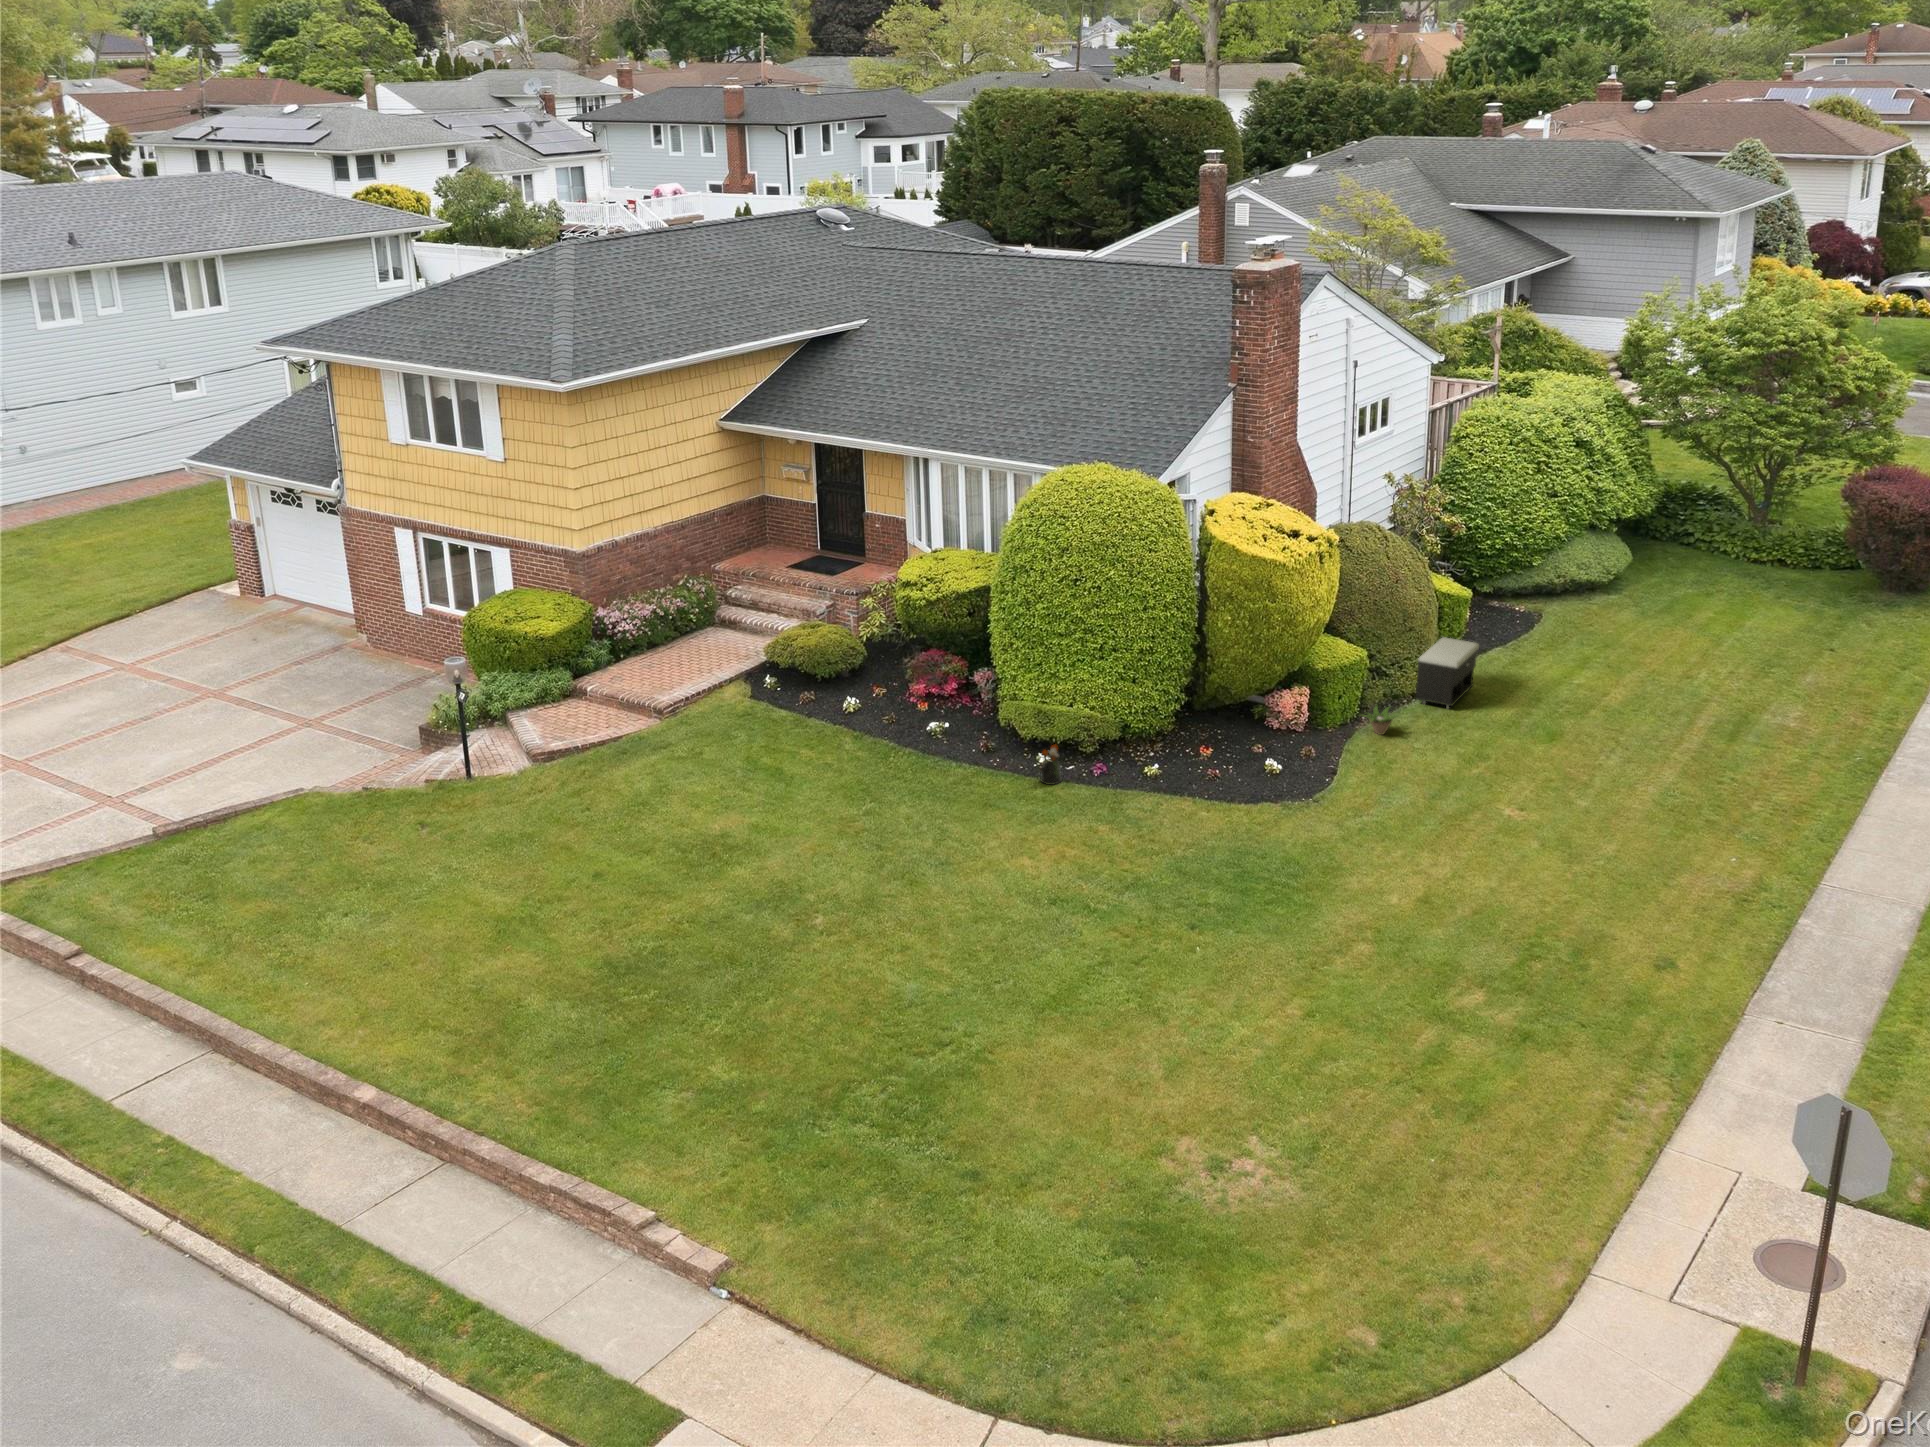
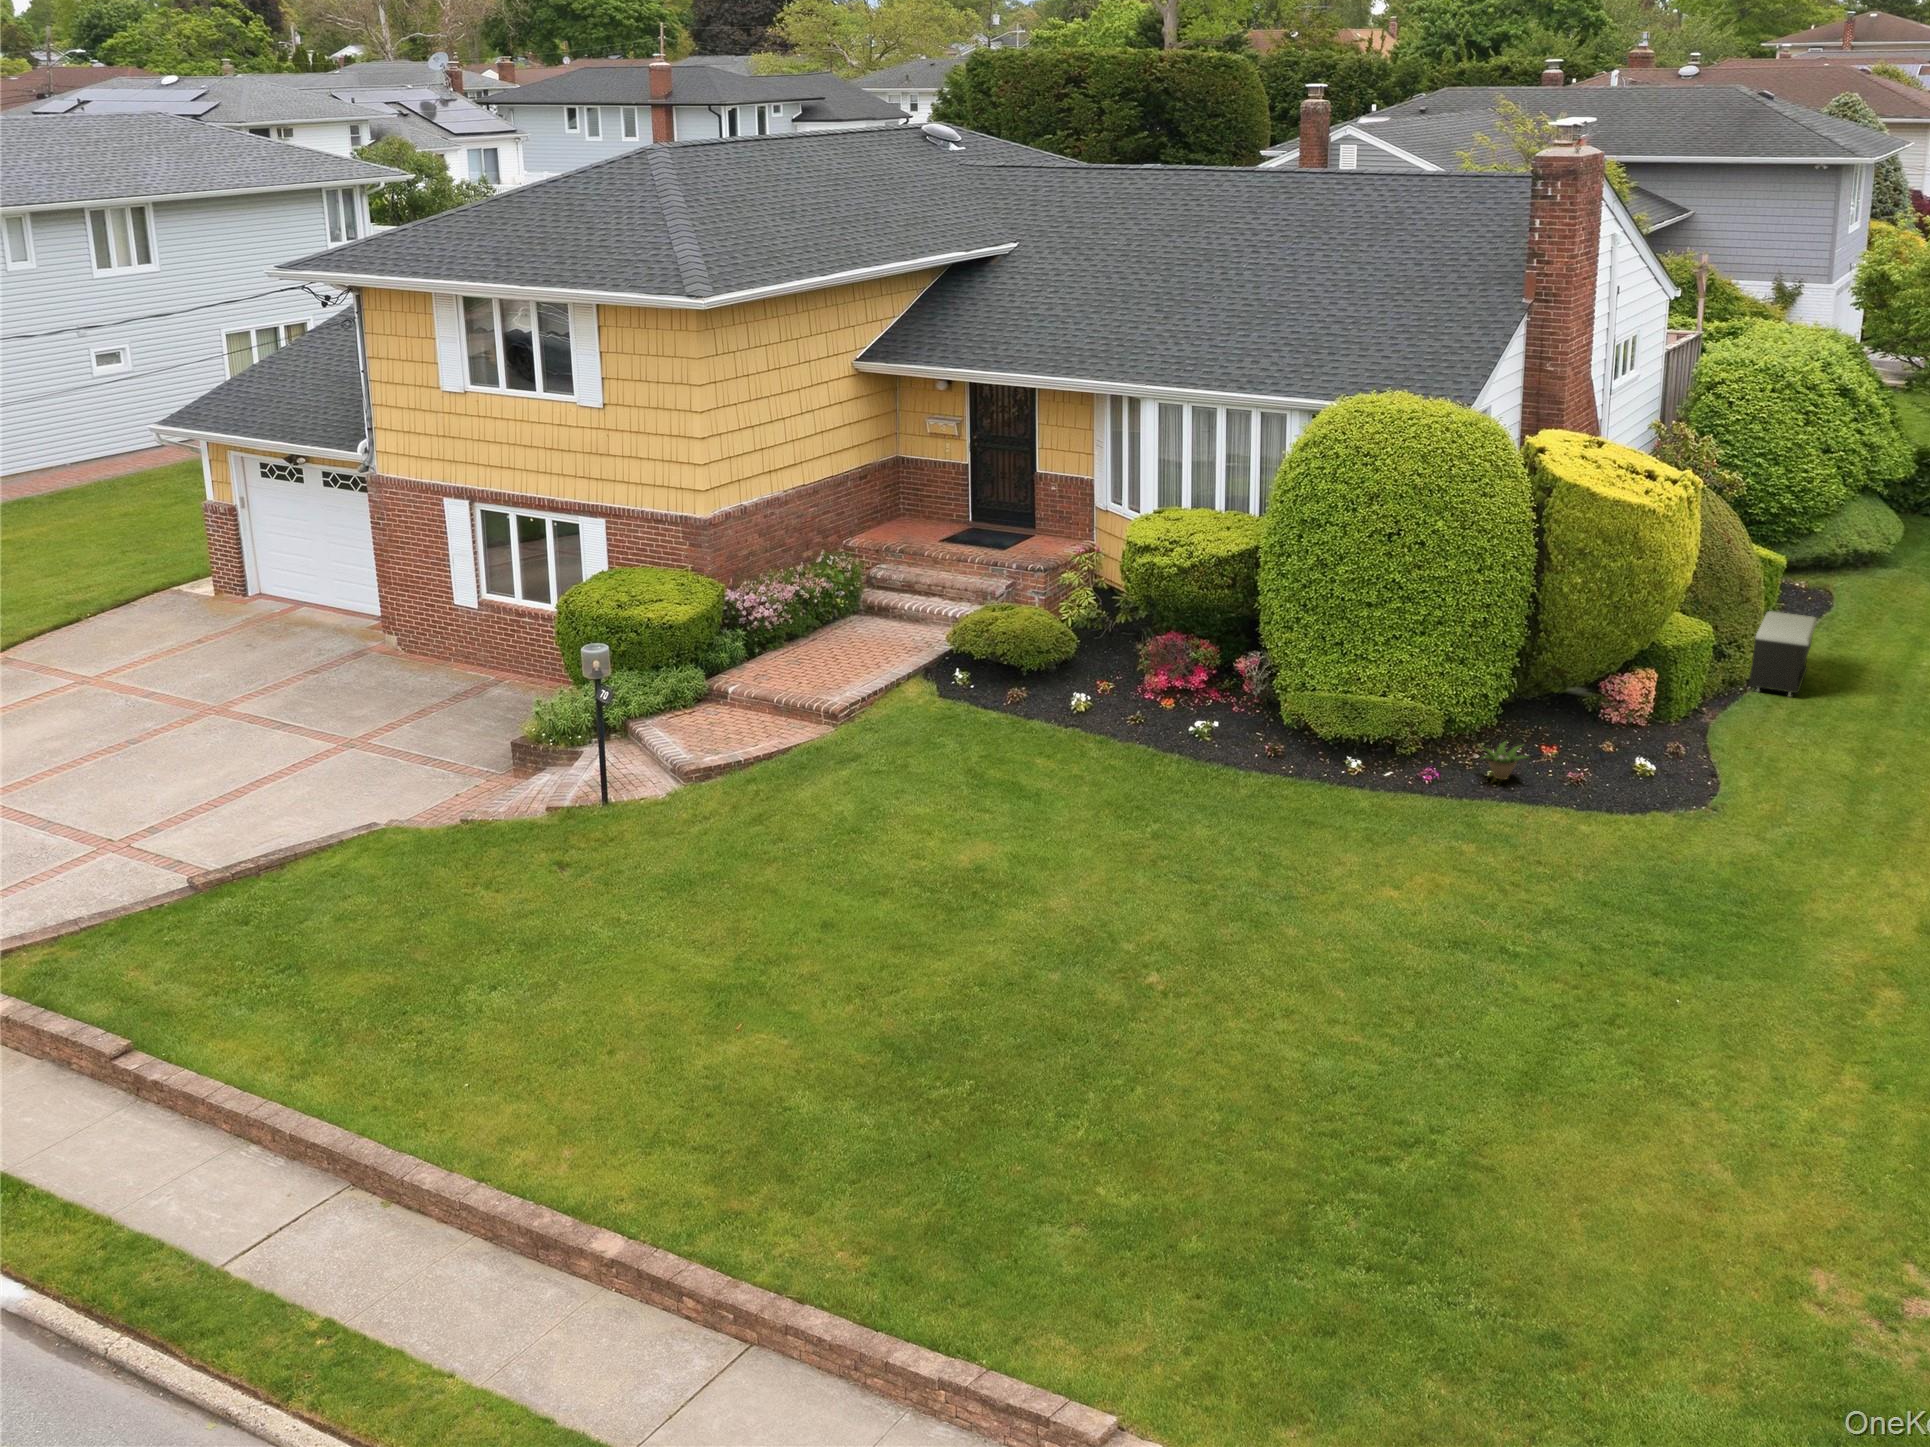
decorative plant: present [1365,706,1399,735] -> present [1483,741,1527,779]
watering can: present [1040,744,1062,785] -> none [1343,744,1371,796]

